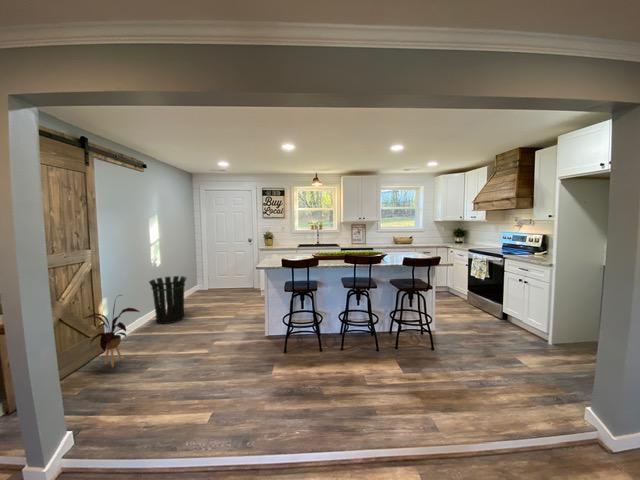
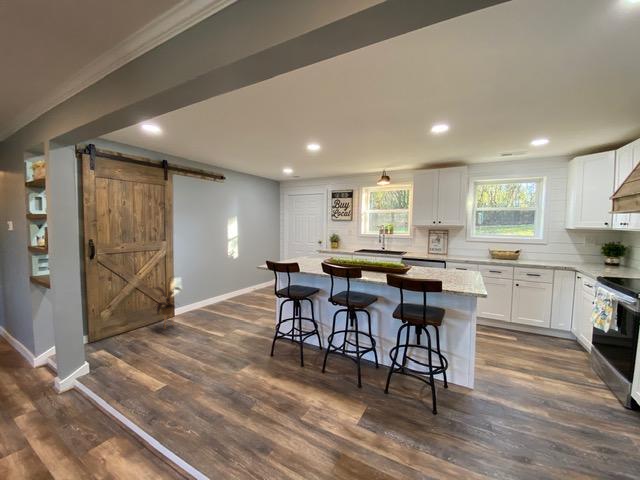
waste bin: present [149,276,186,324] -> none [218,268,247,306]

